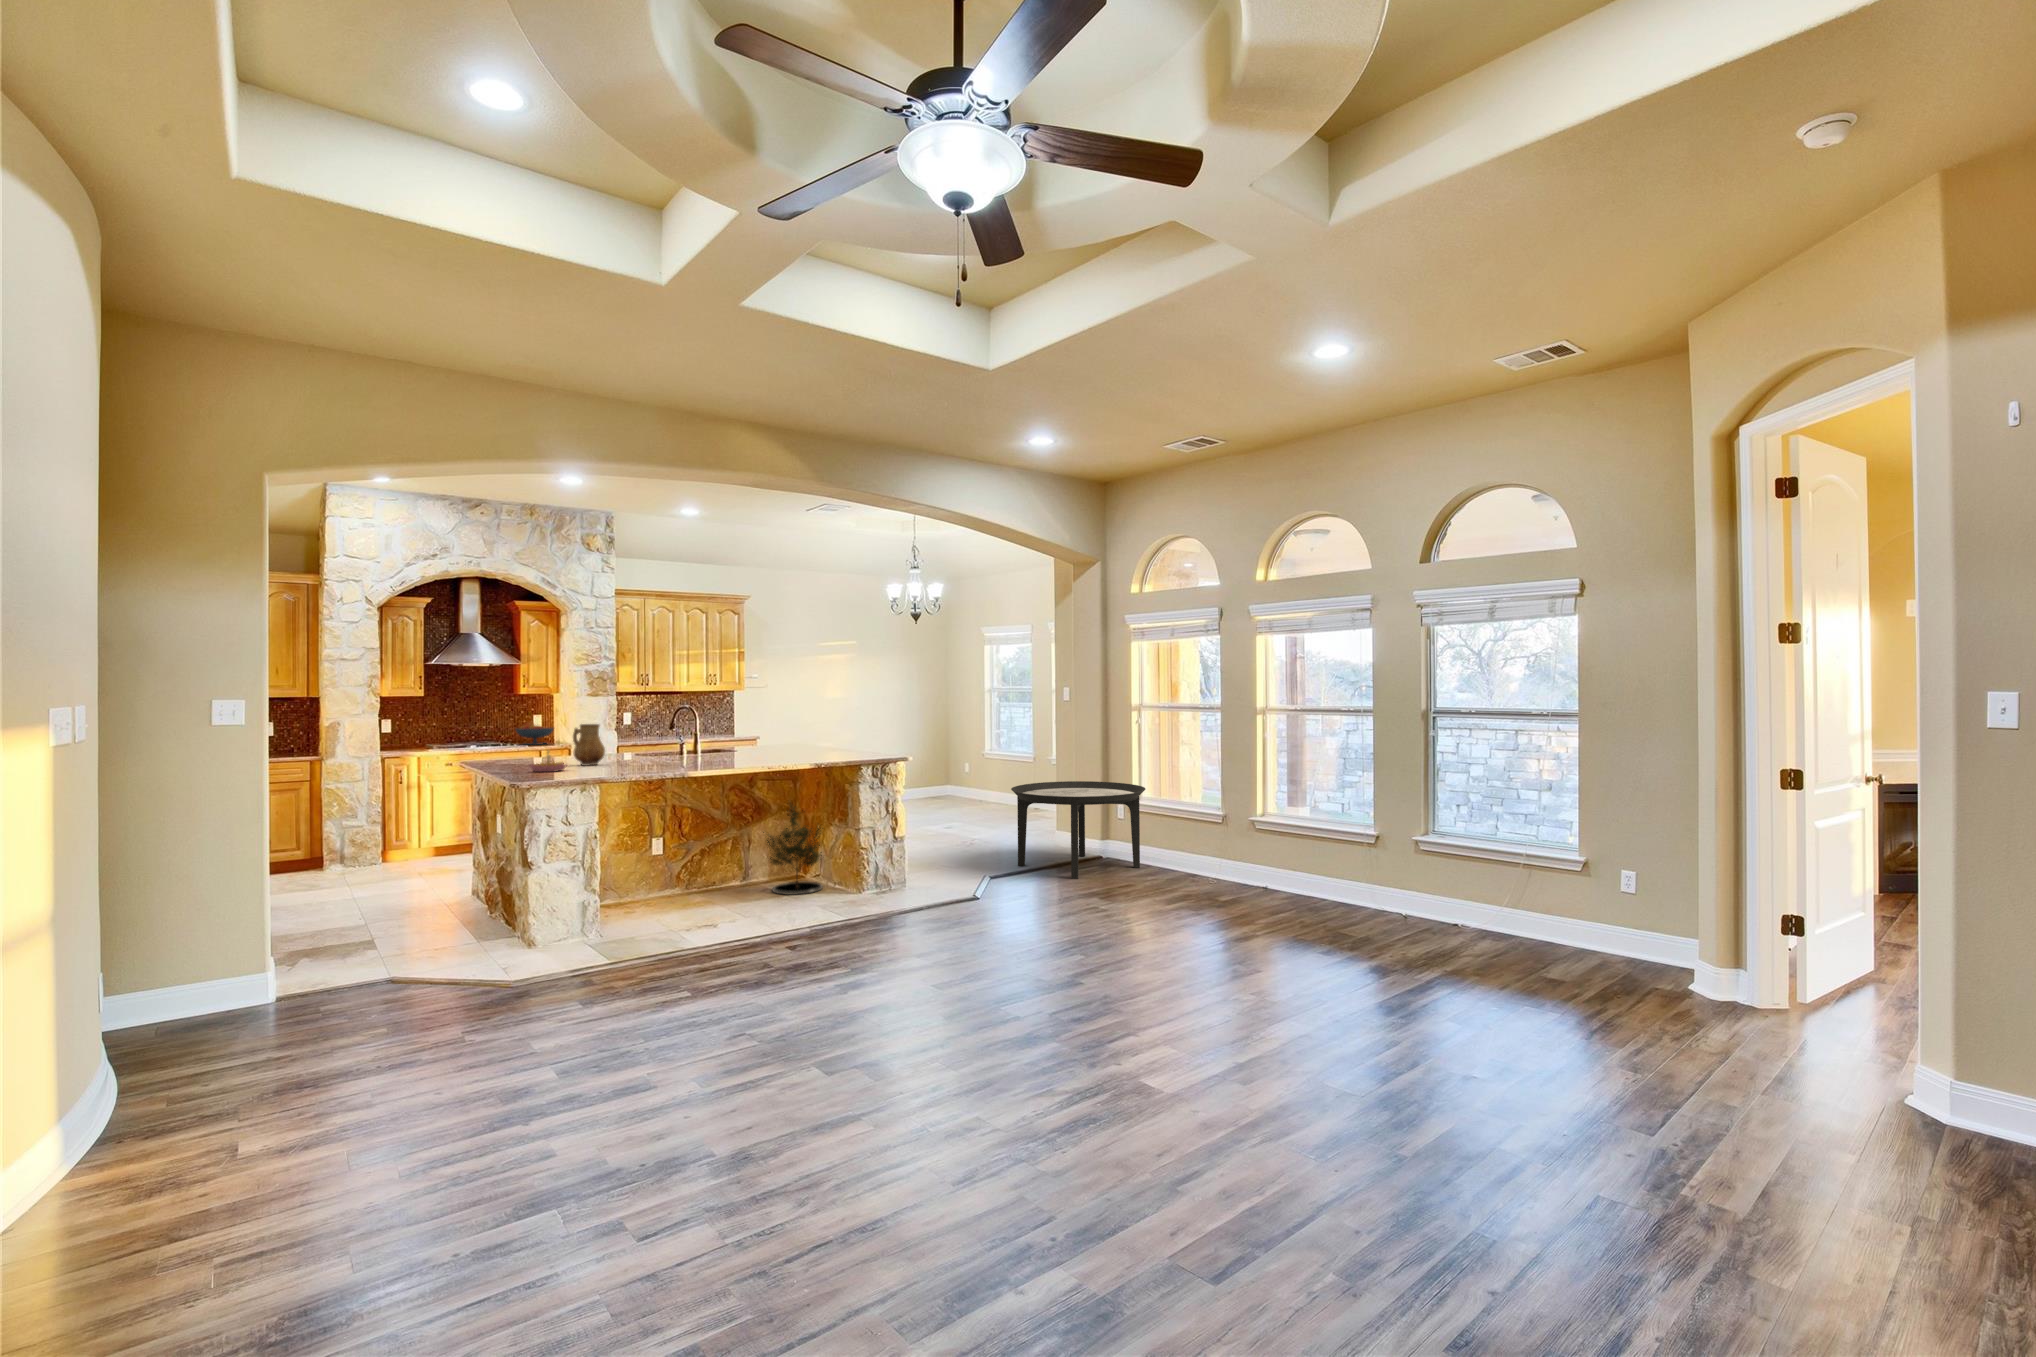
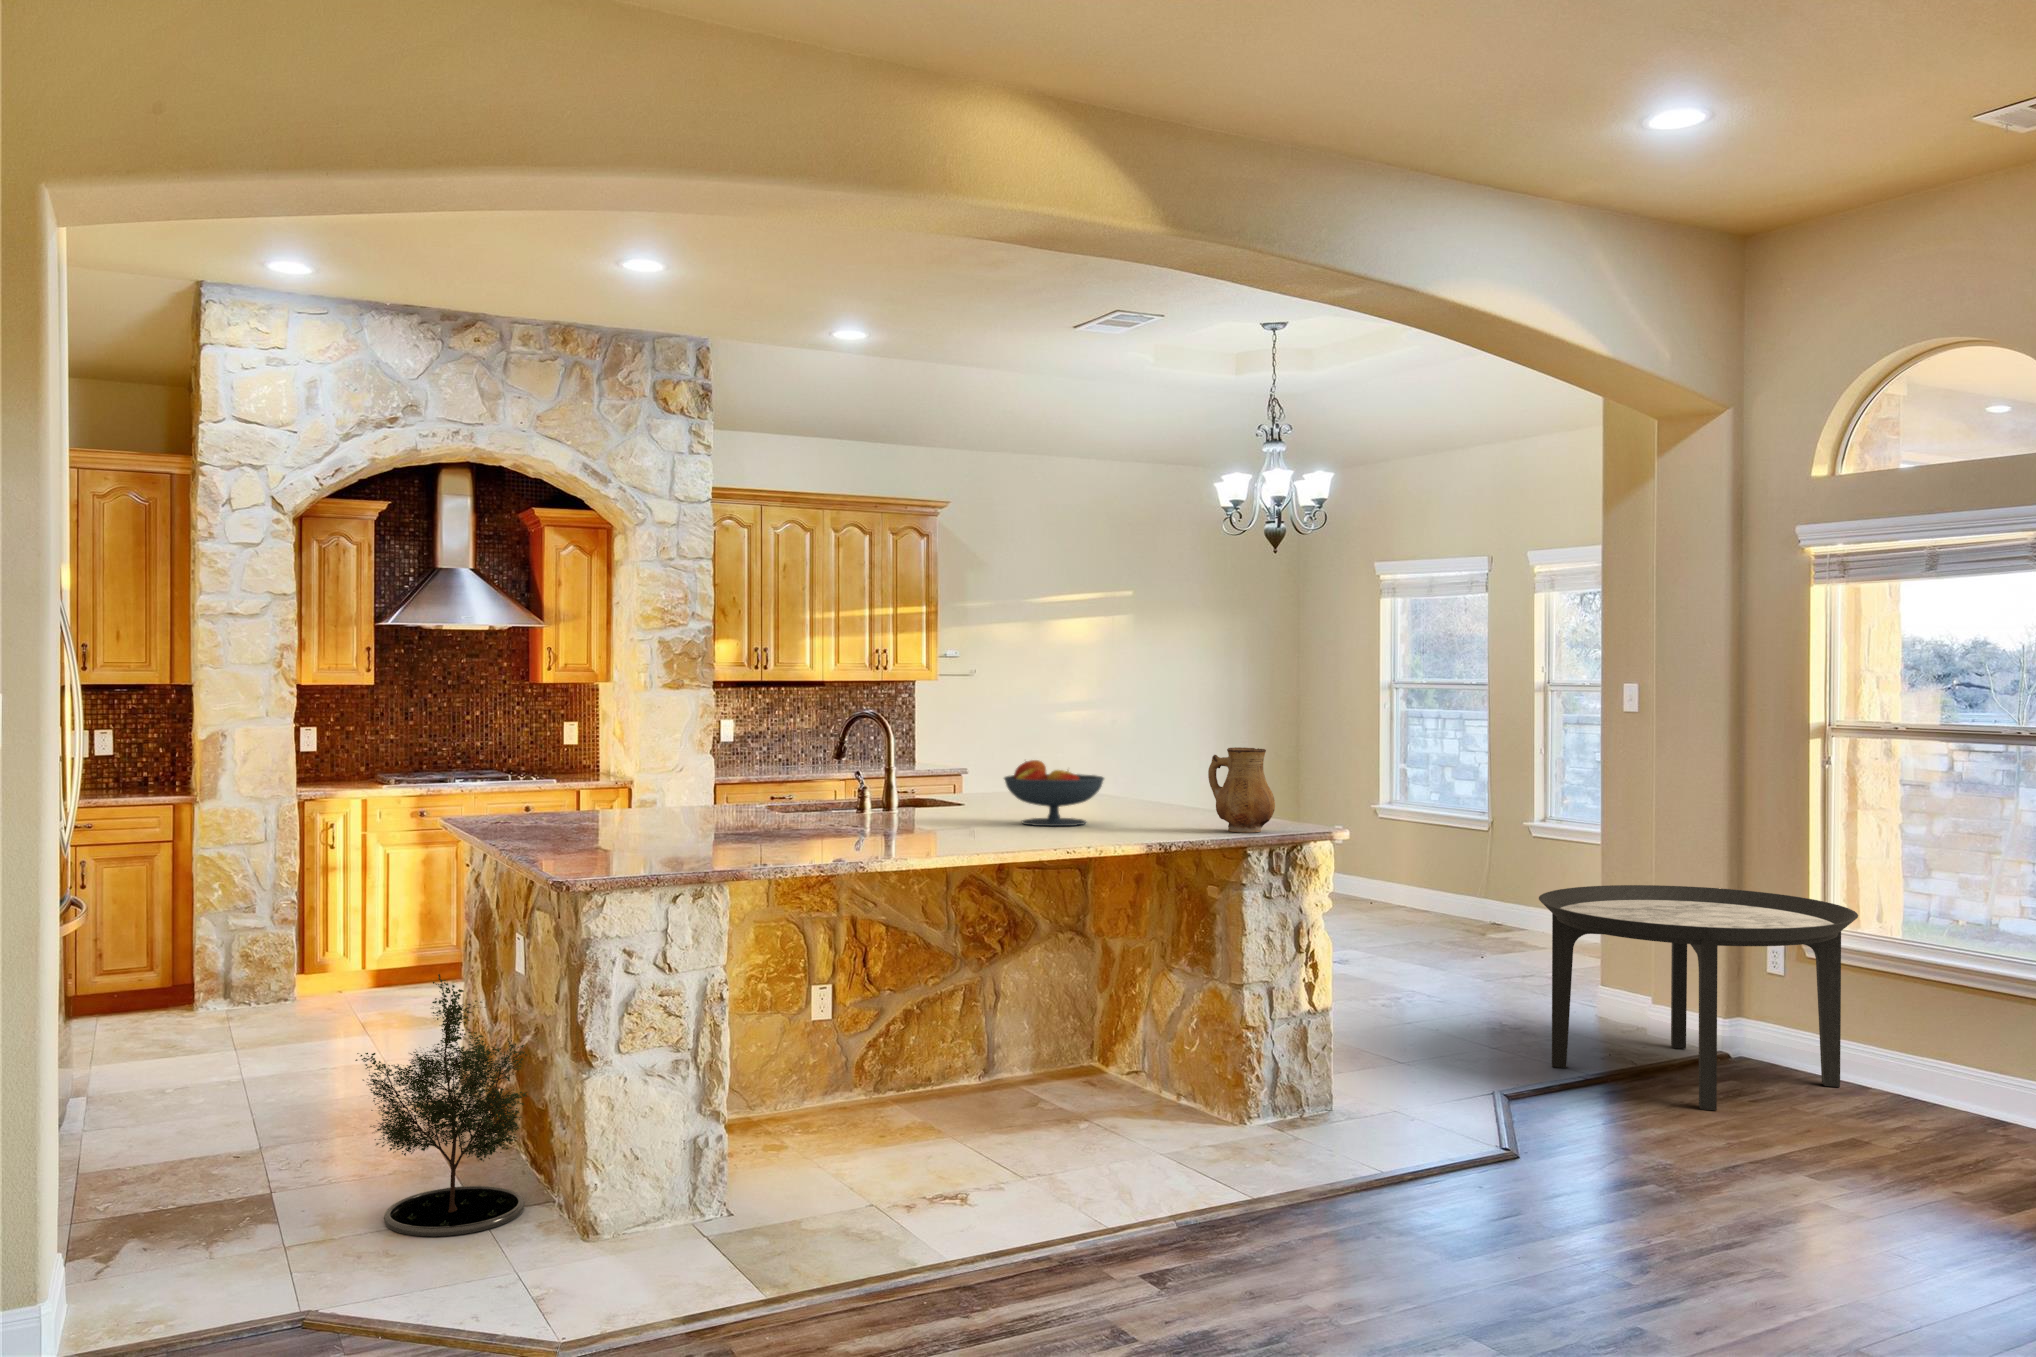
fruit bowl: present [516,722,553,745] -> present [1004,760,1104,826]
ceramic pitcher: present [573,724,605,766] -> present [1208,747,1275,833]
candle holder: present [530,750,567,772] -> none [581,797,659,850]
potted tree: present [763,803,823,895] -> present [355,974,527,1236]

